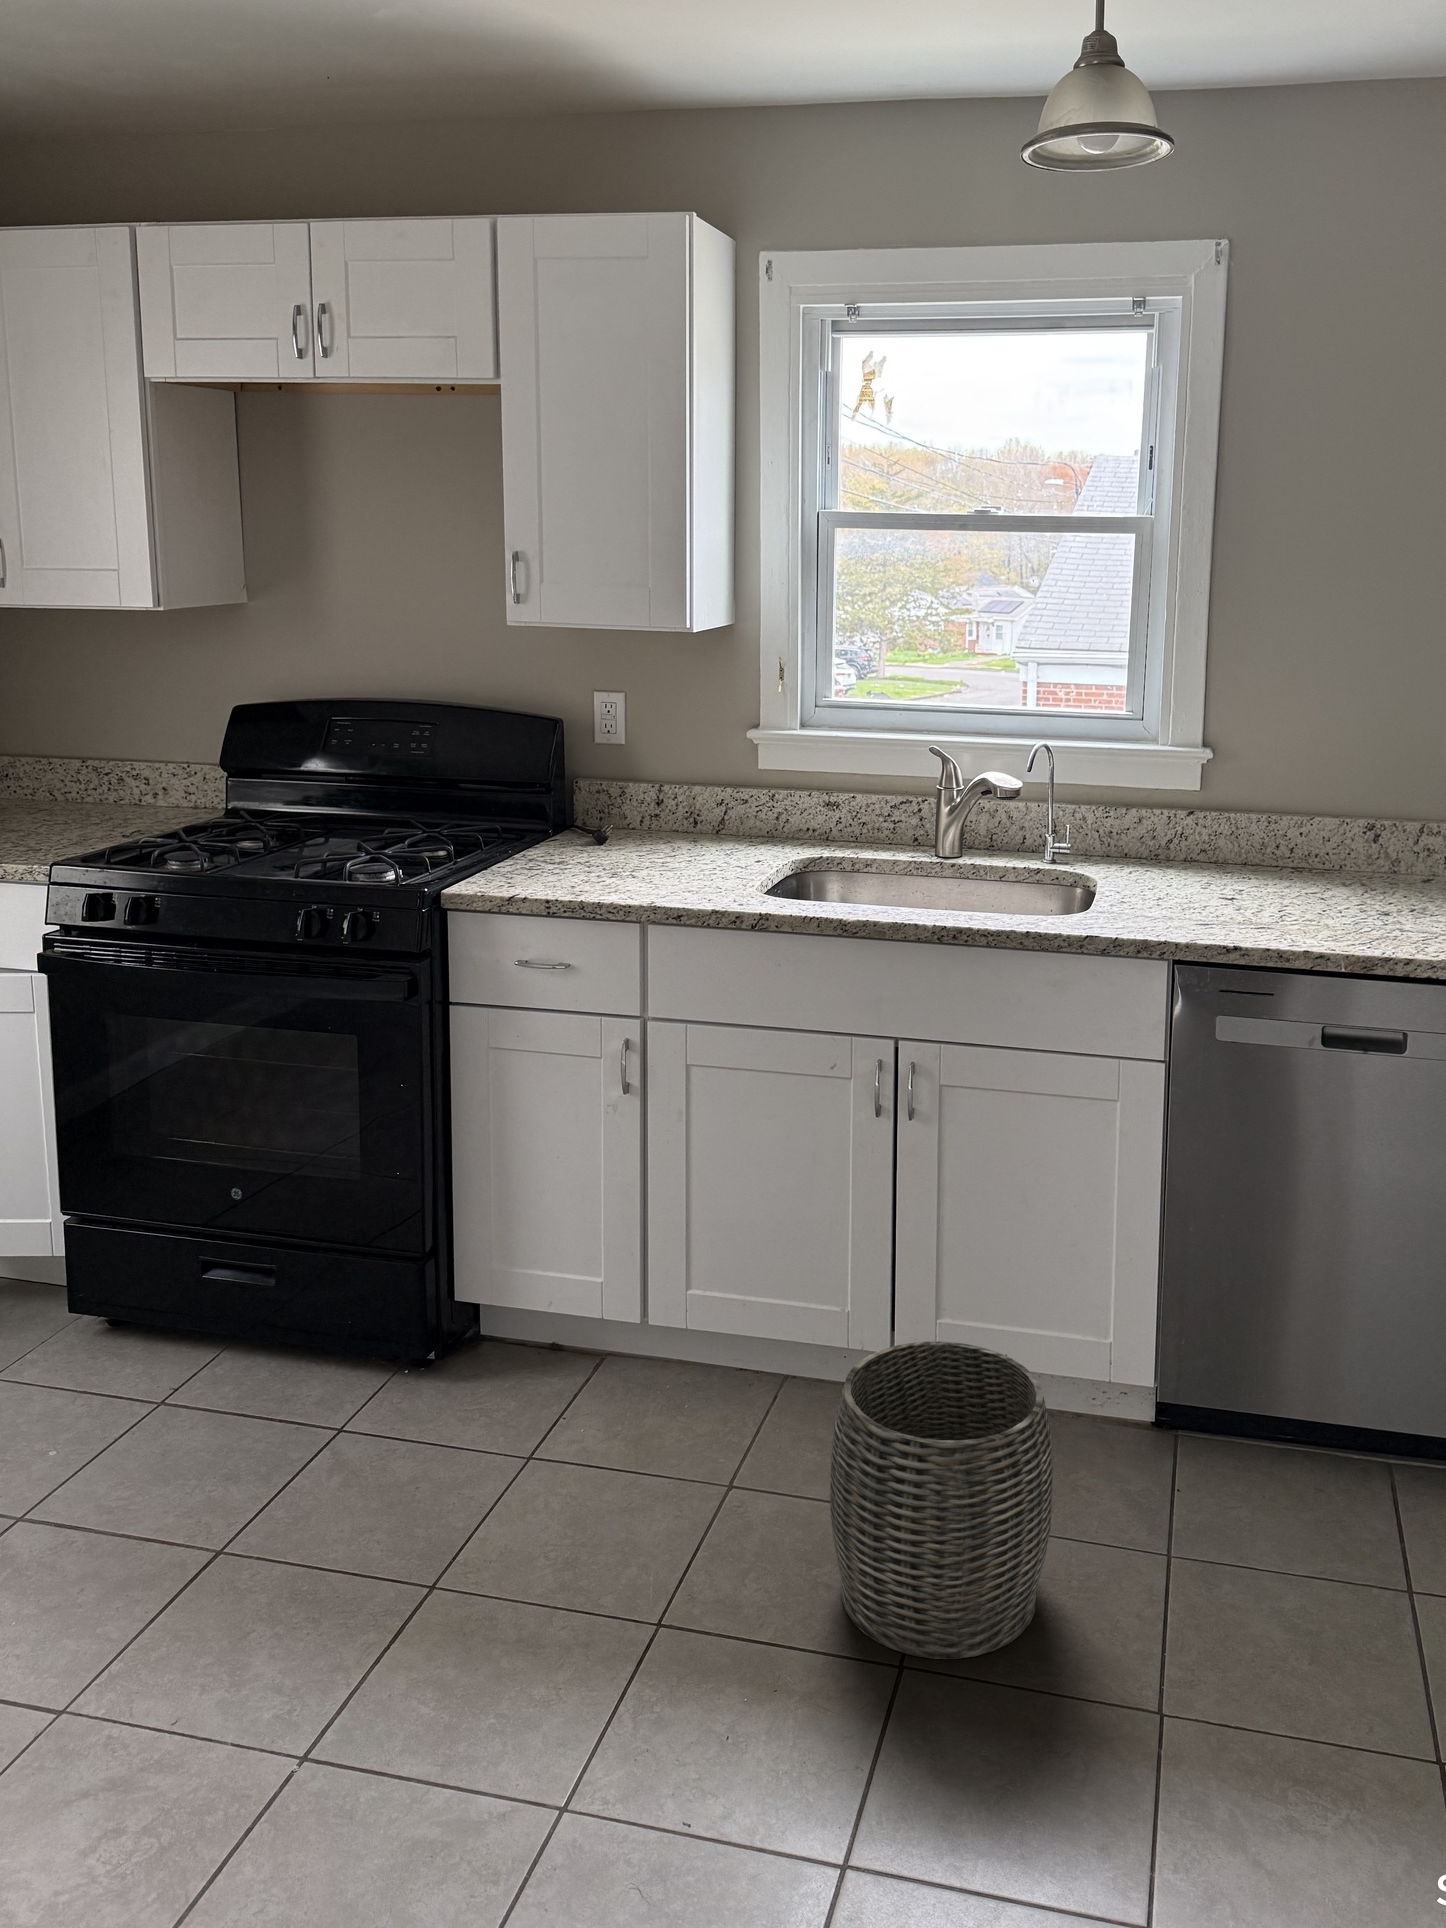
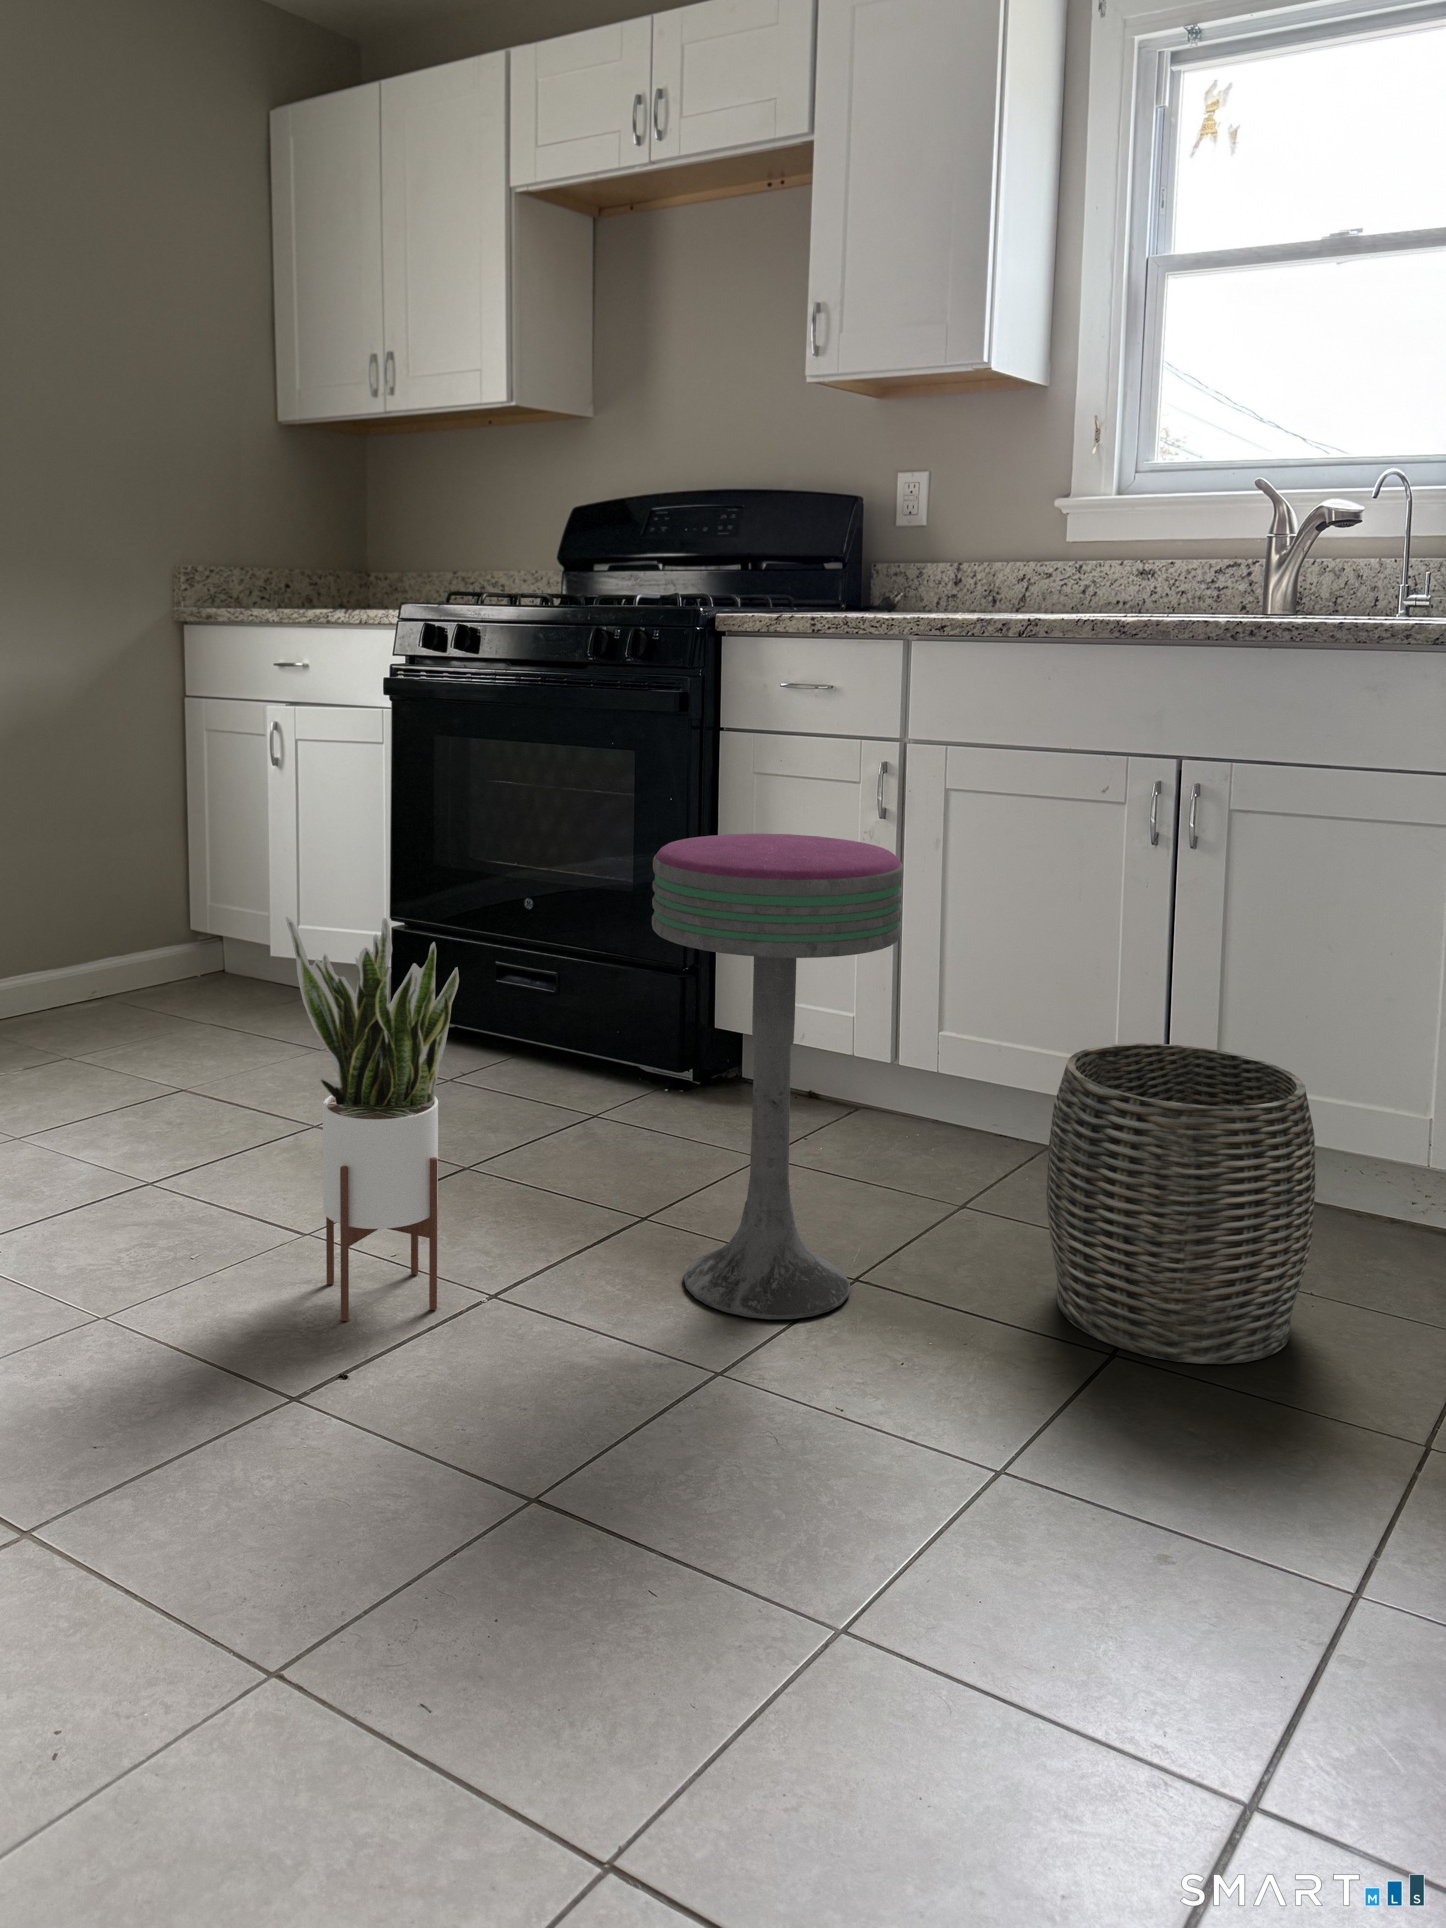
bar stool: none [451,1205,698,1711] -> present [652,833,903,1319]
potted plant: none [50,1405,257,1845] -> present [286,917,459,1321]

